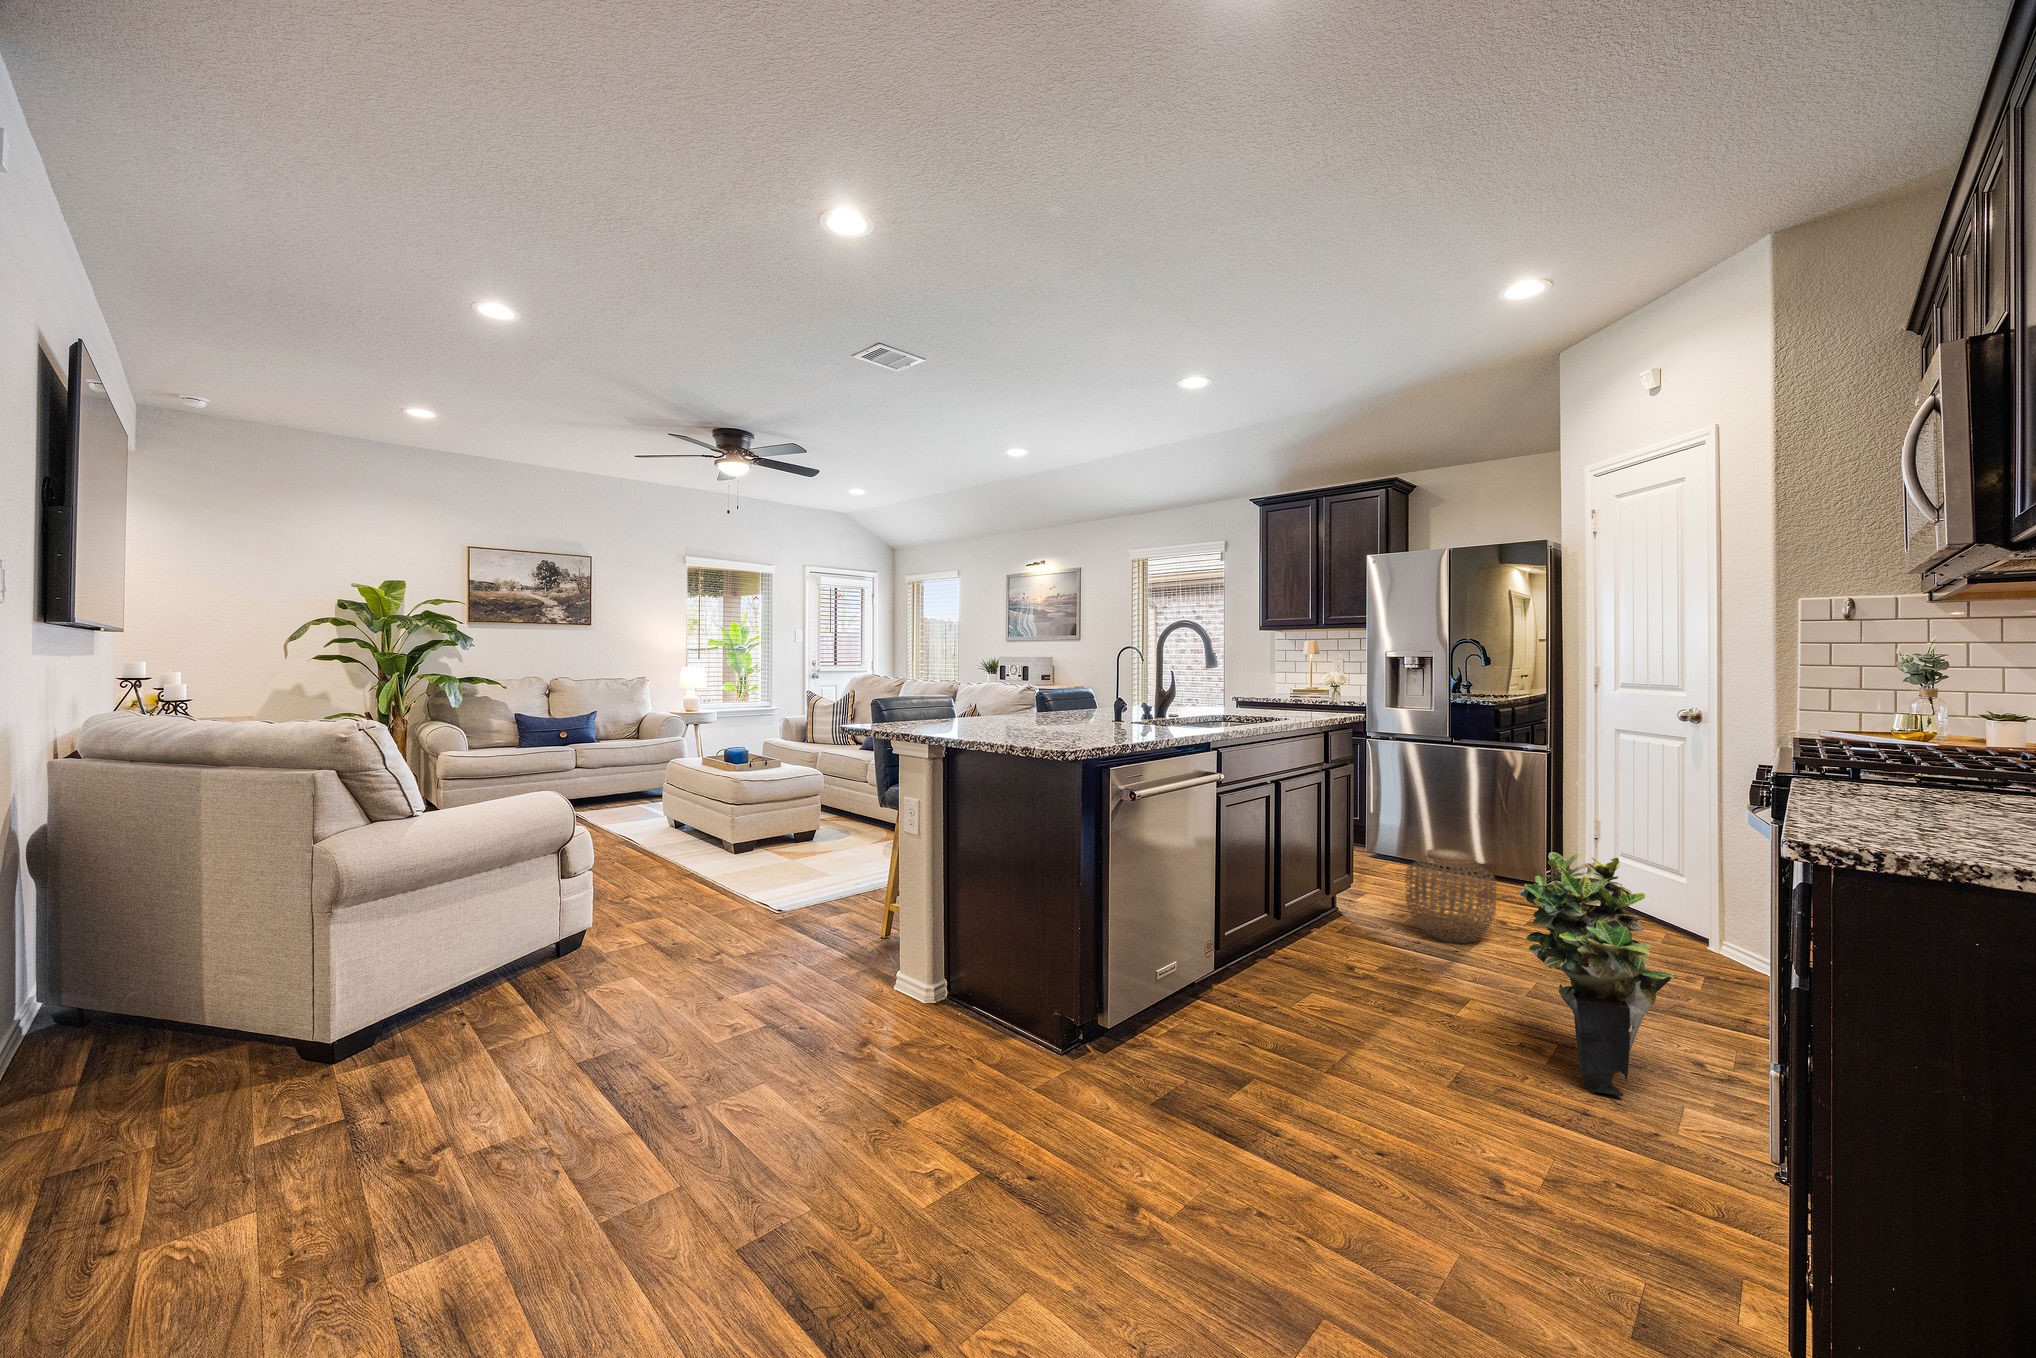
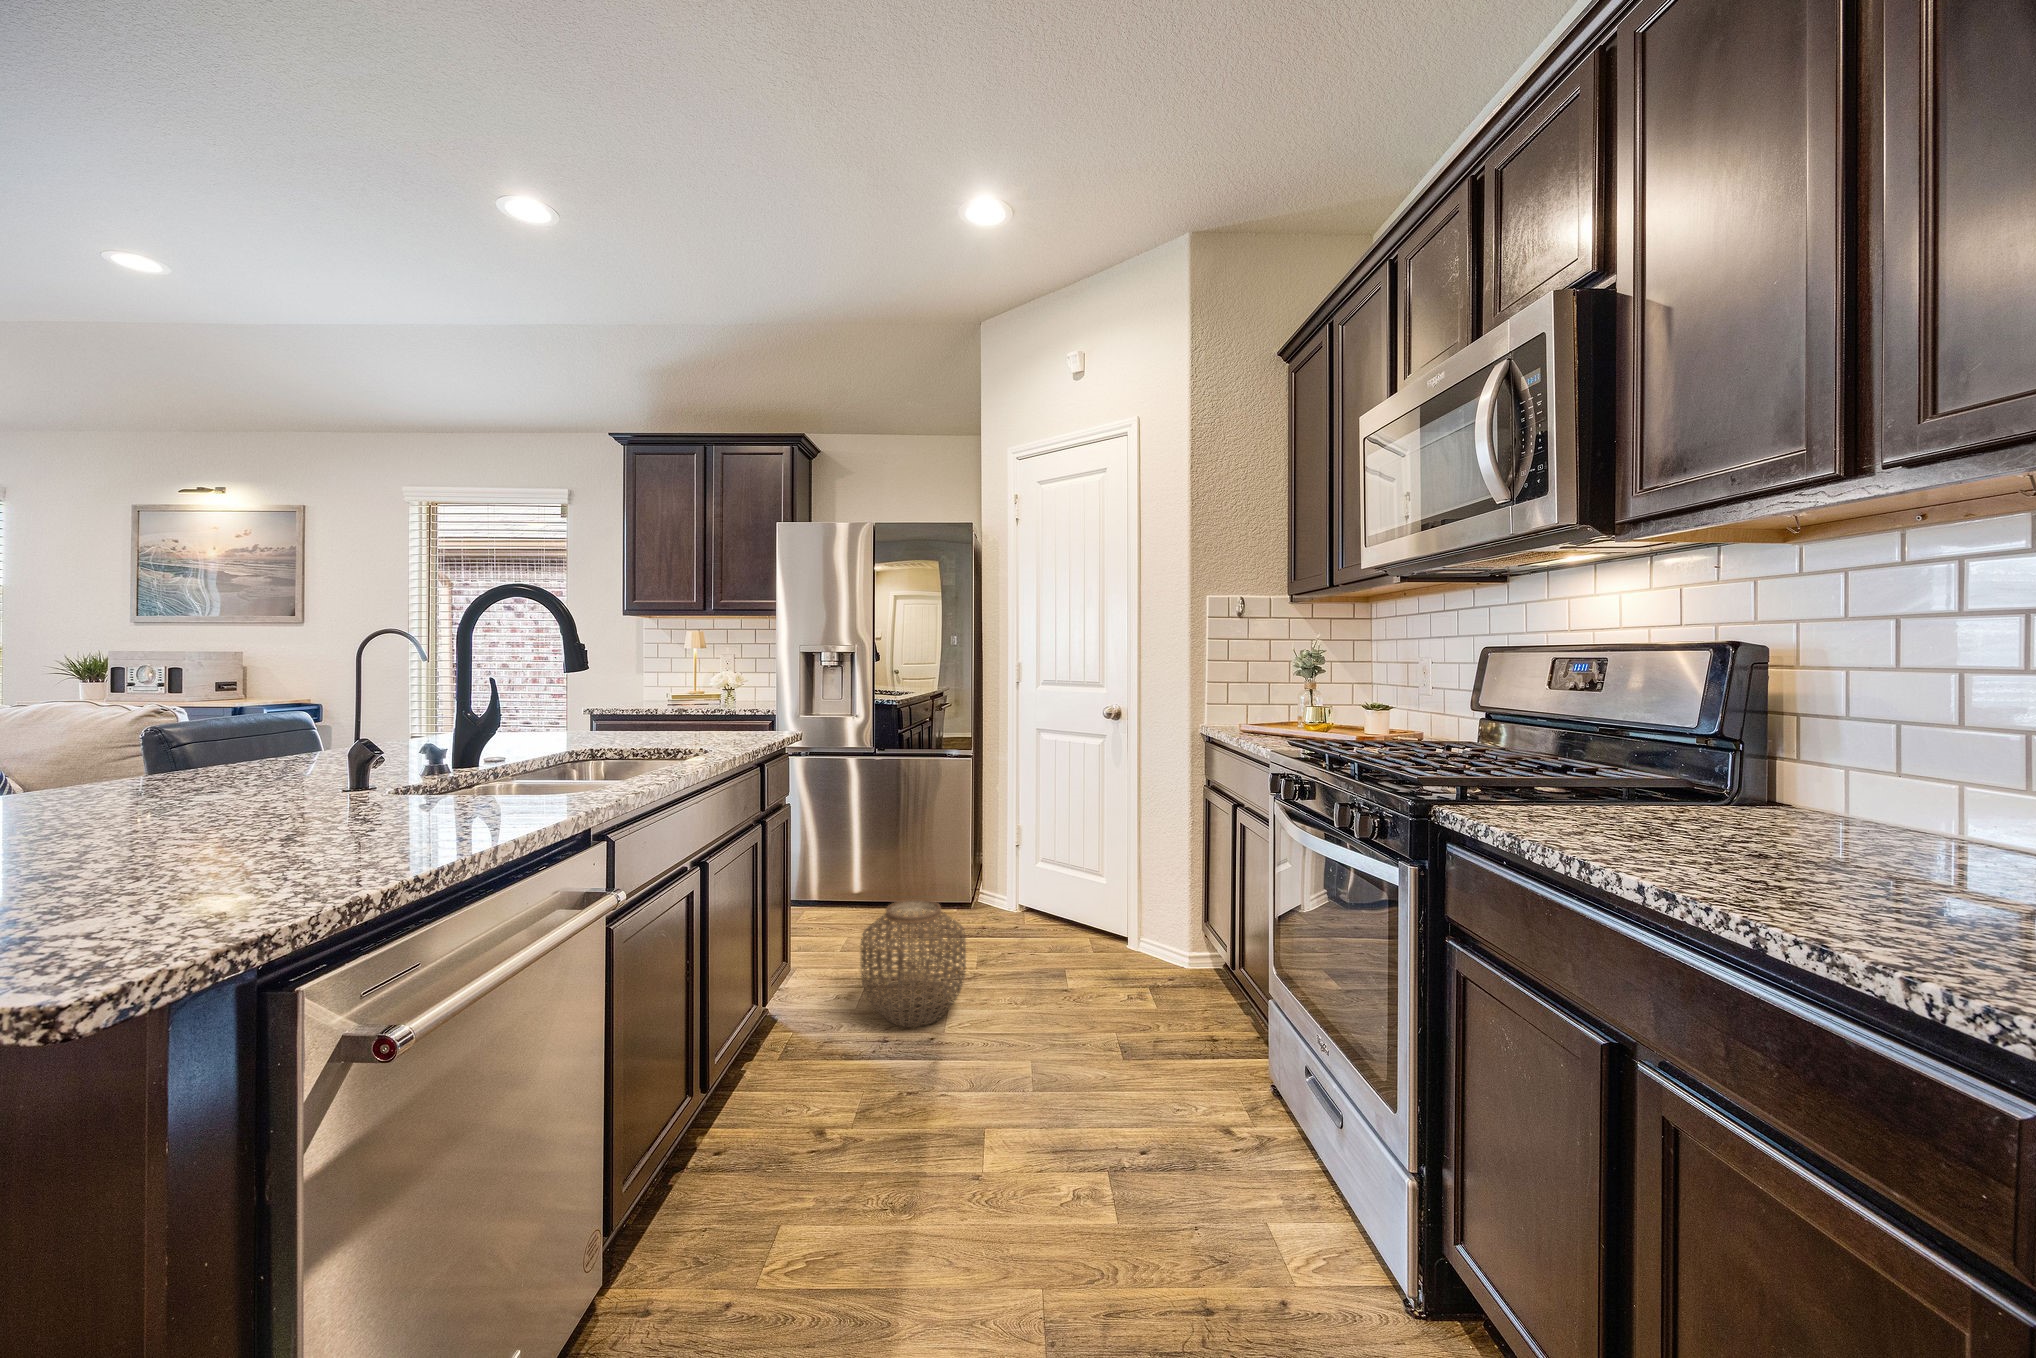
potted plant: present [1518,852,1674,1096] -> none [1088,916,1268,1280]

